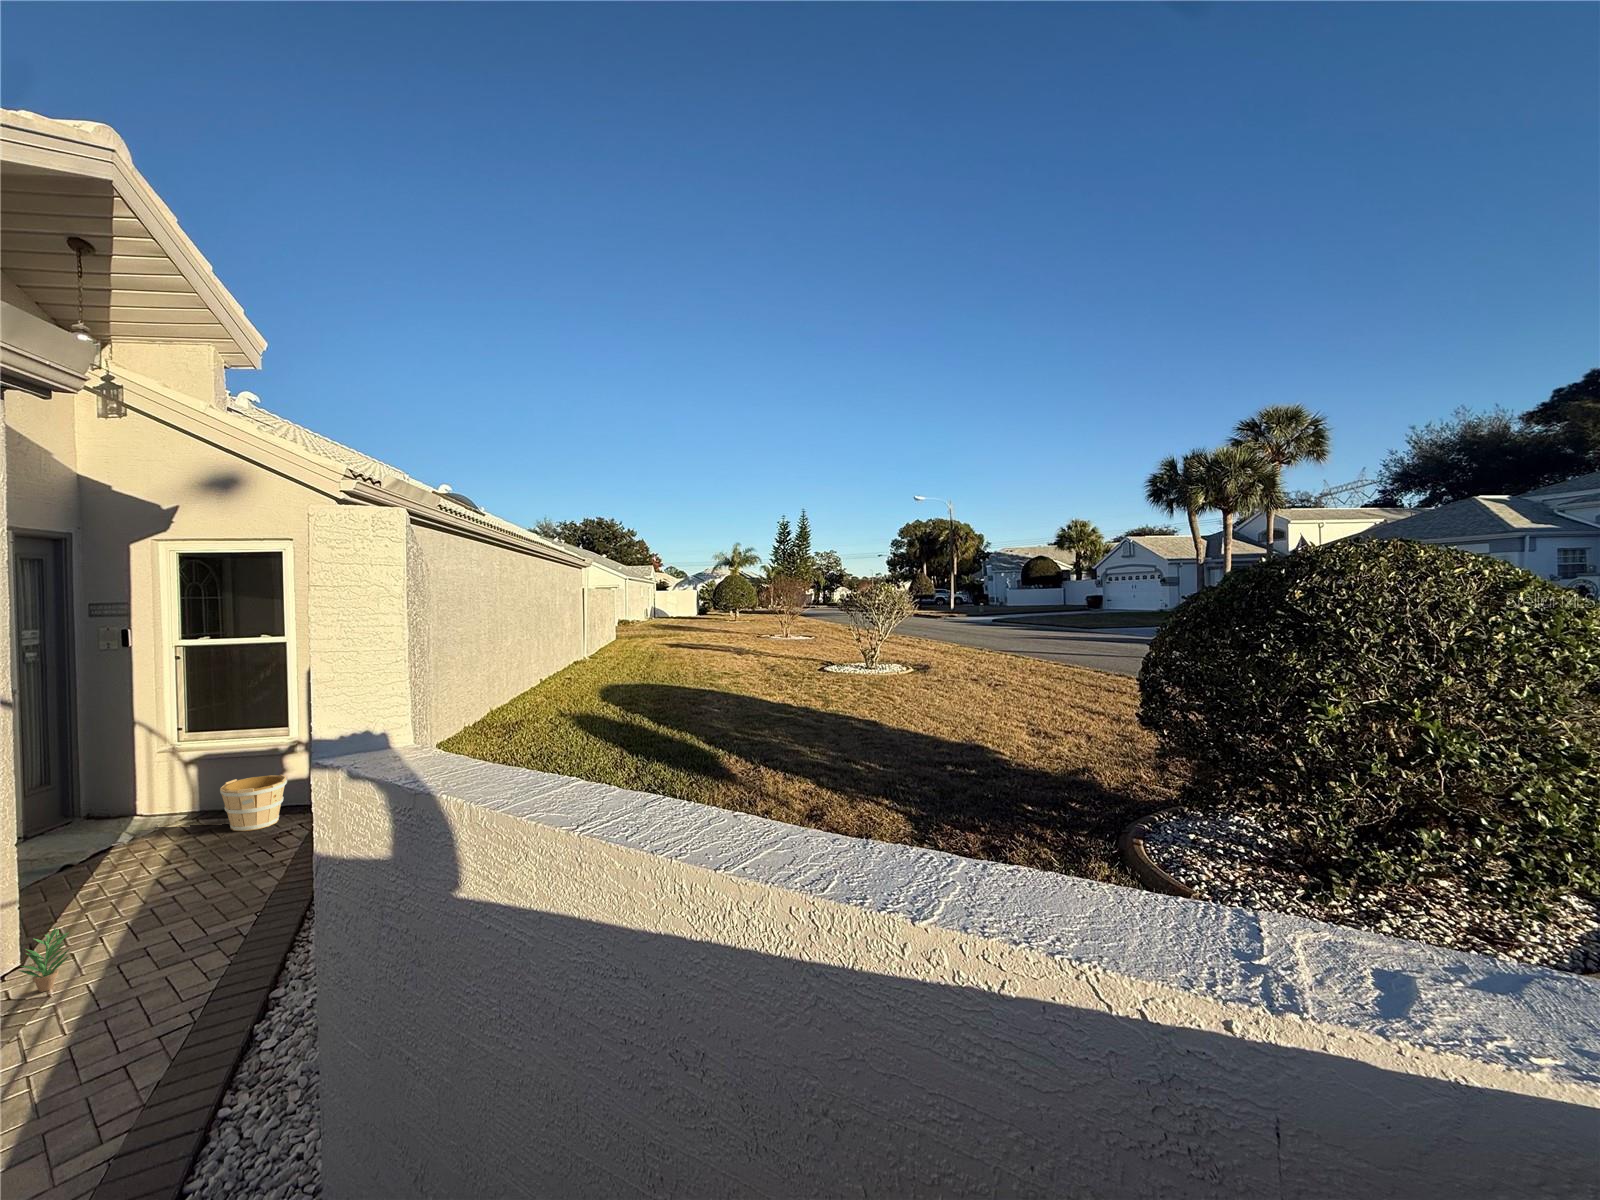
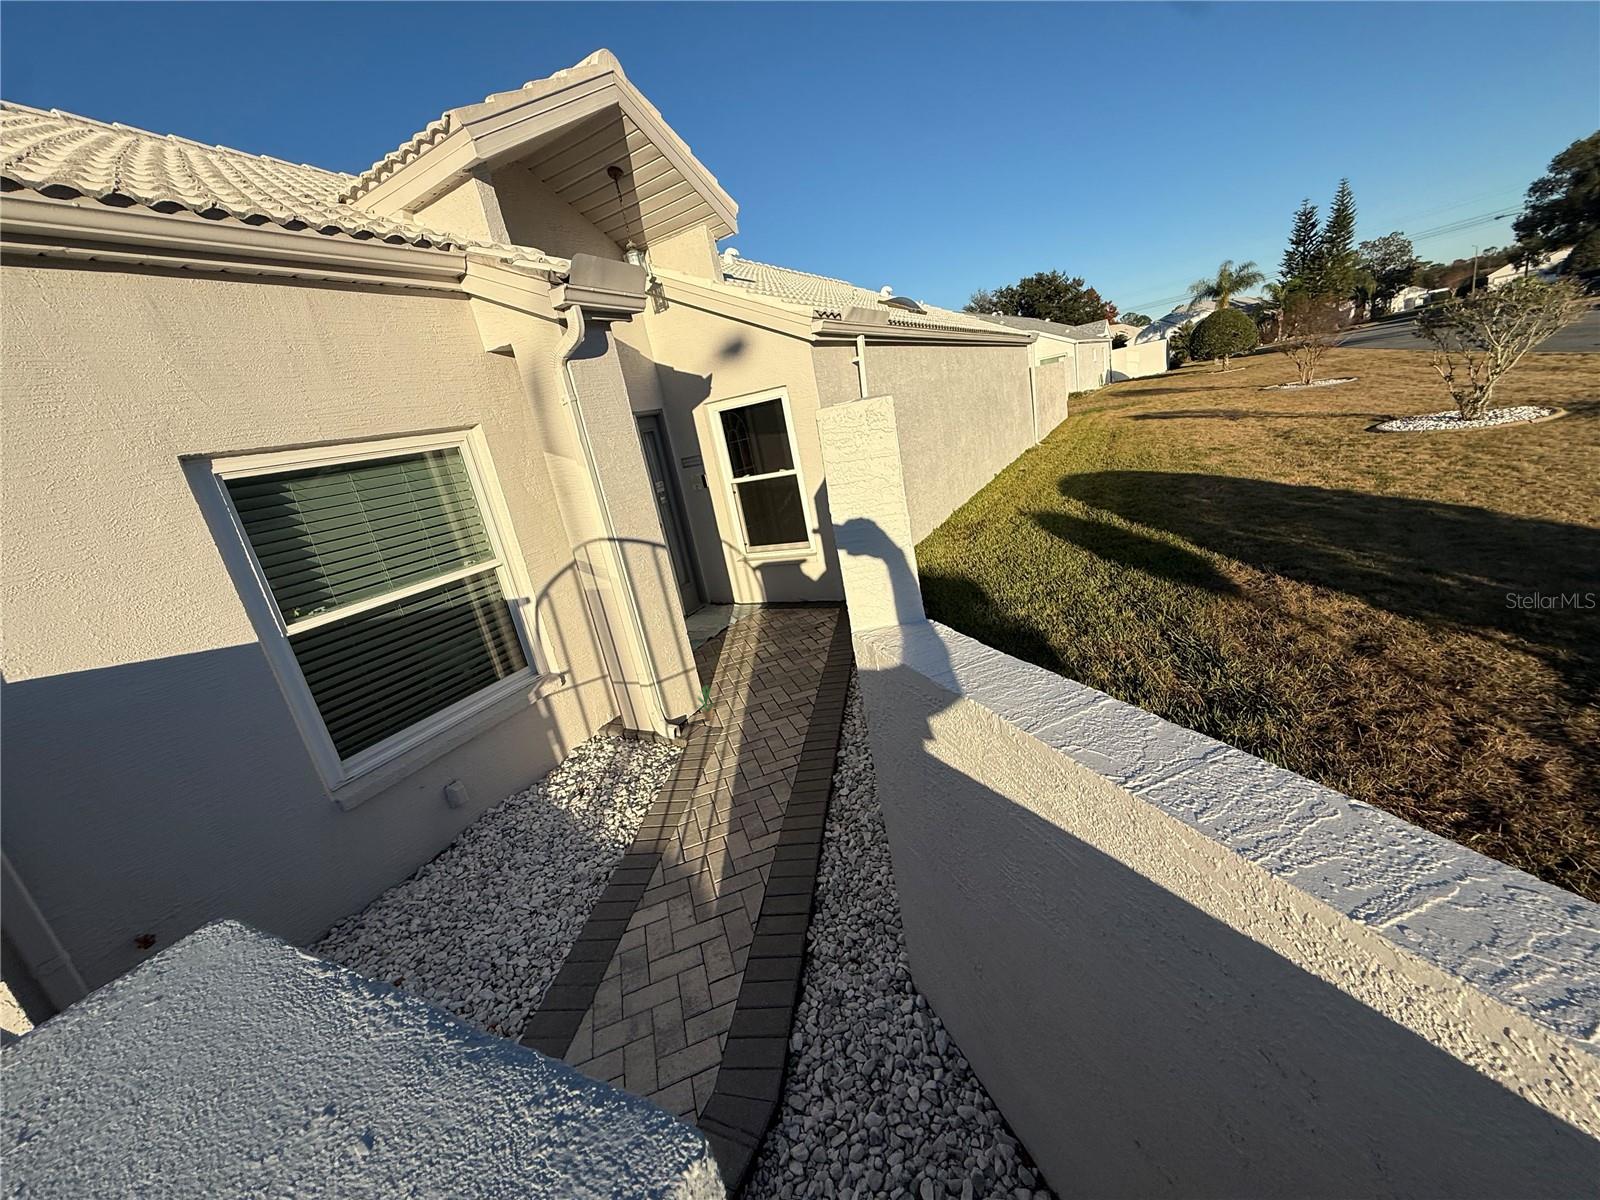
wooden bucket: present [220,775,287,831] -> none [776,576,814,617]

